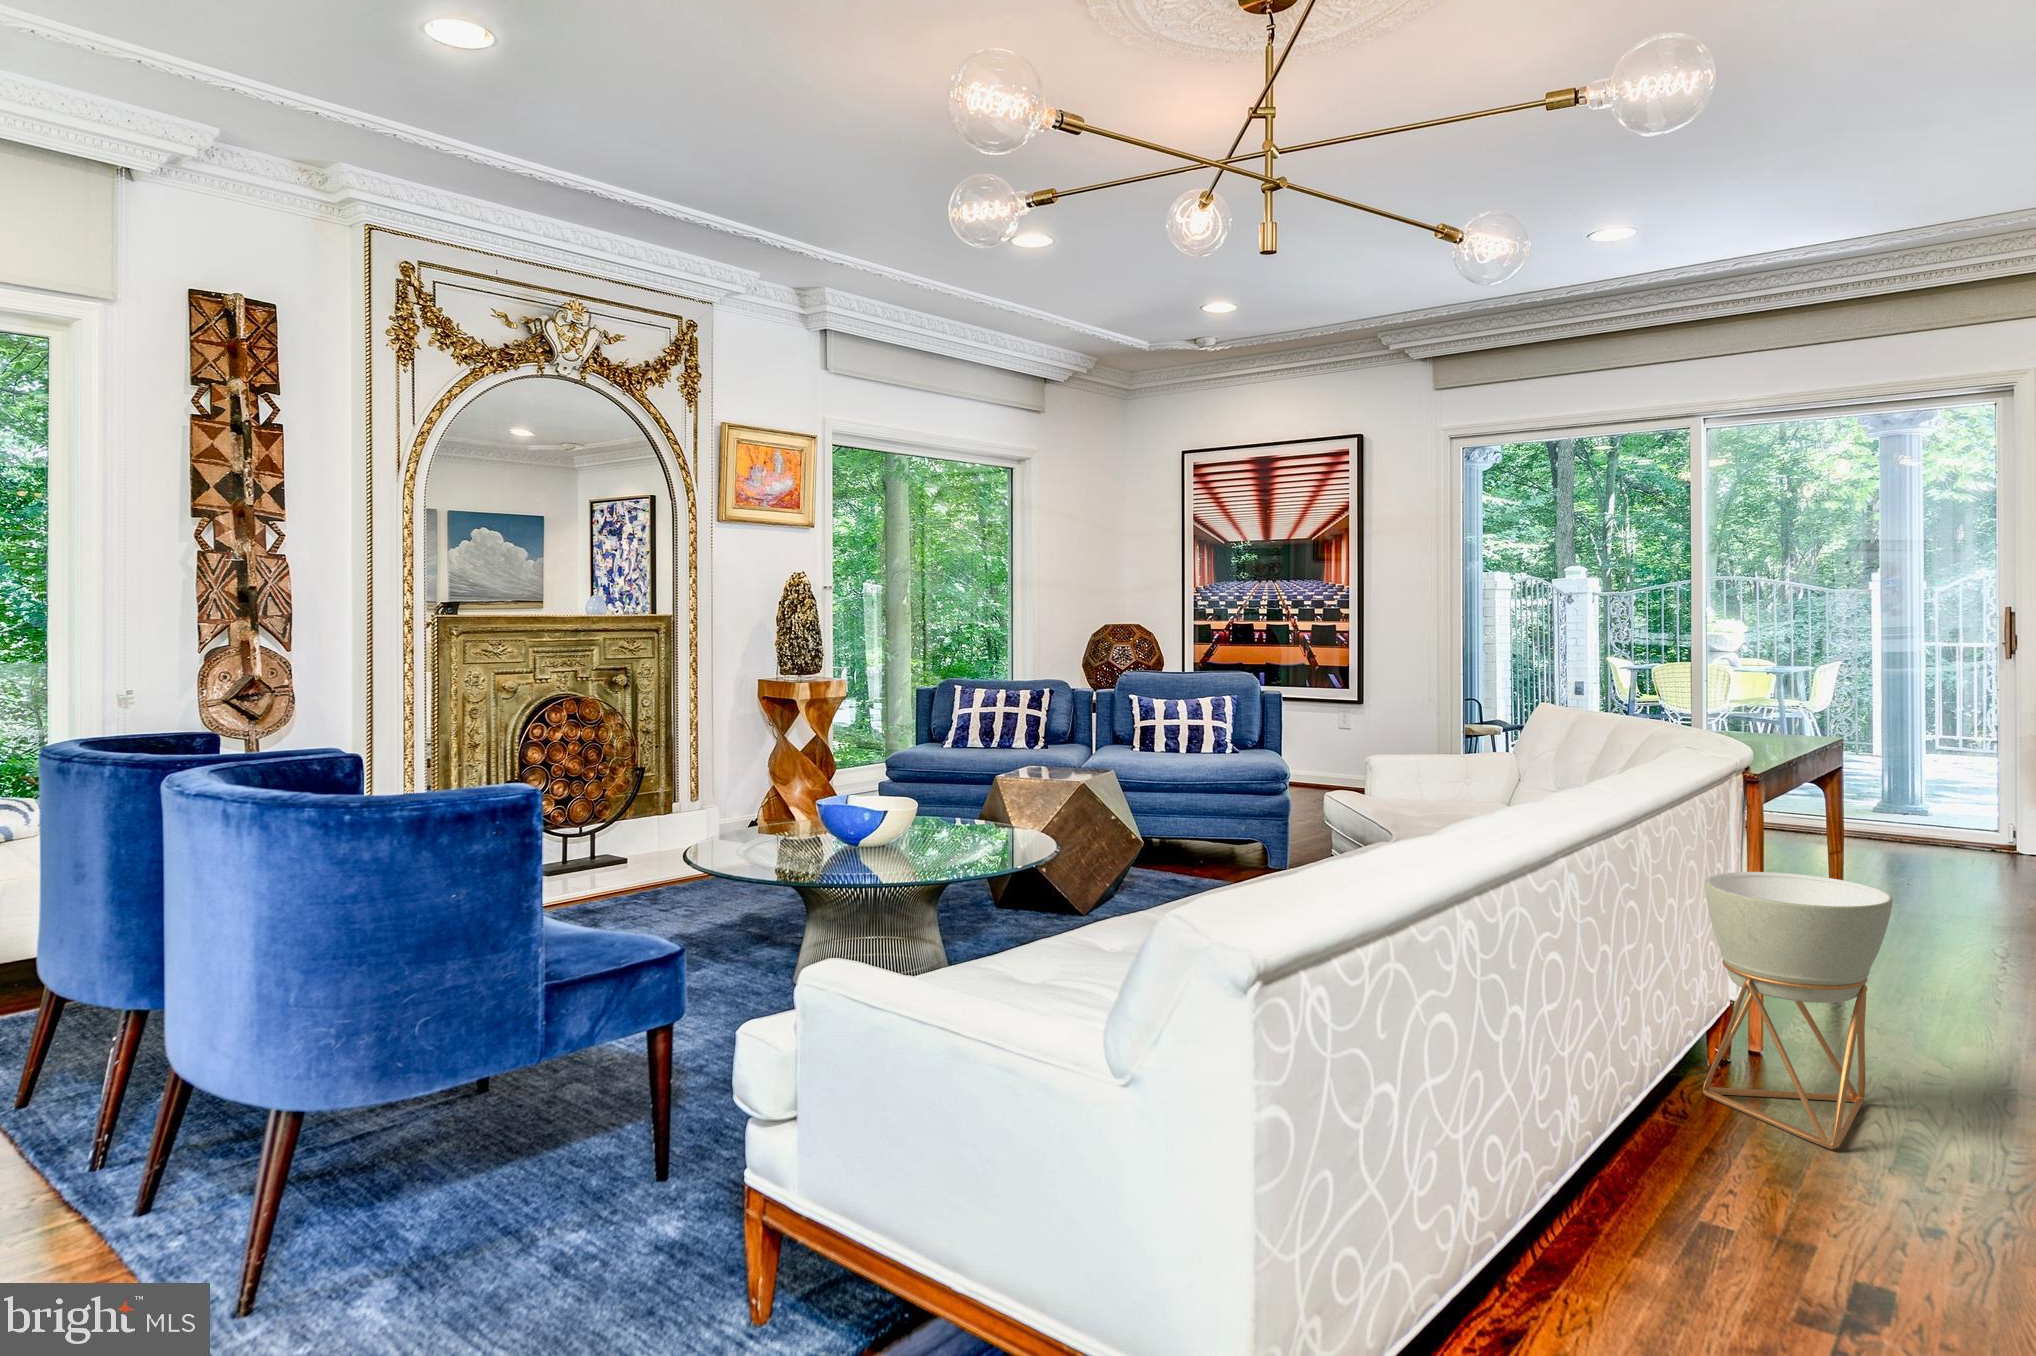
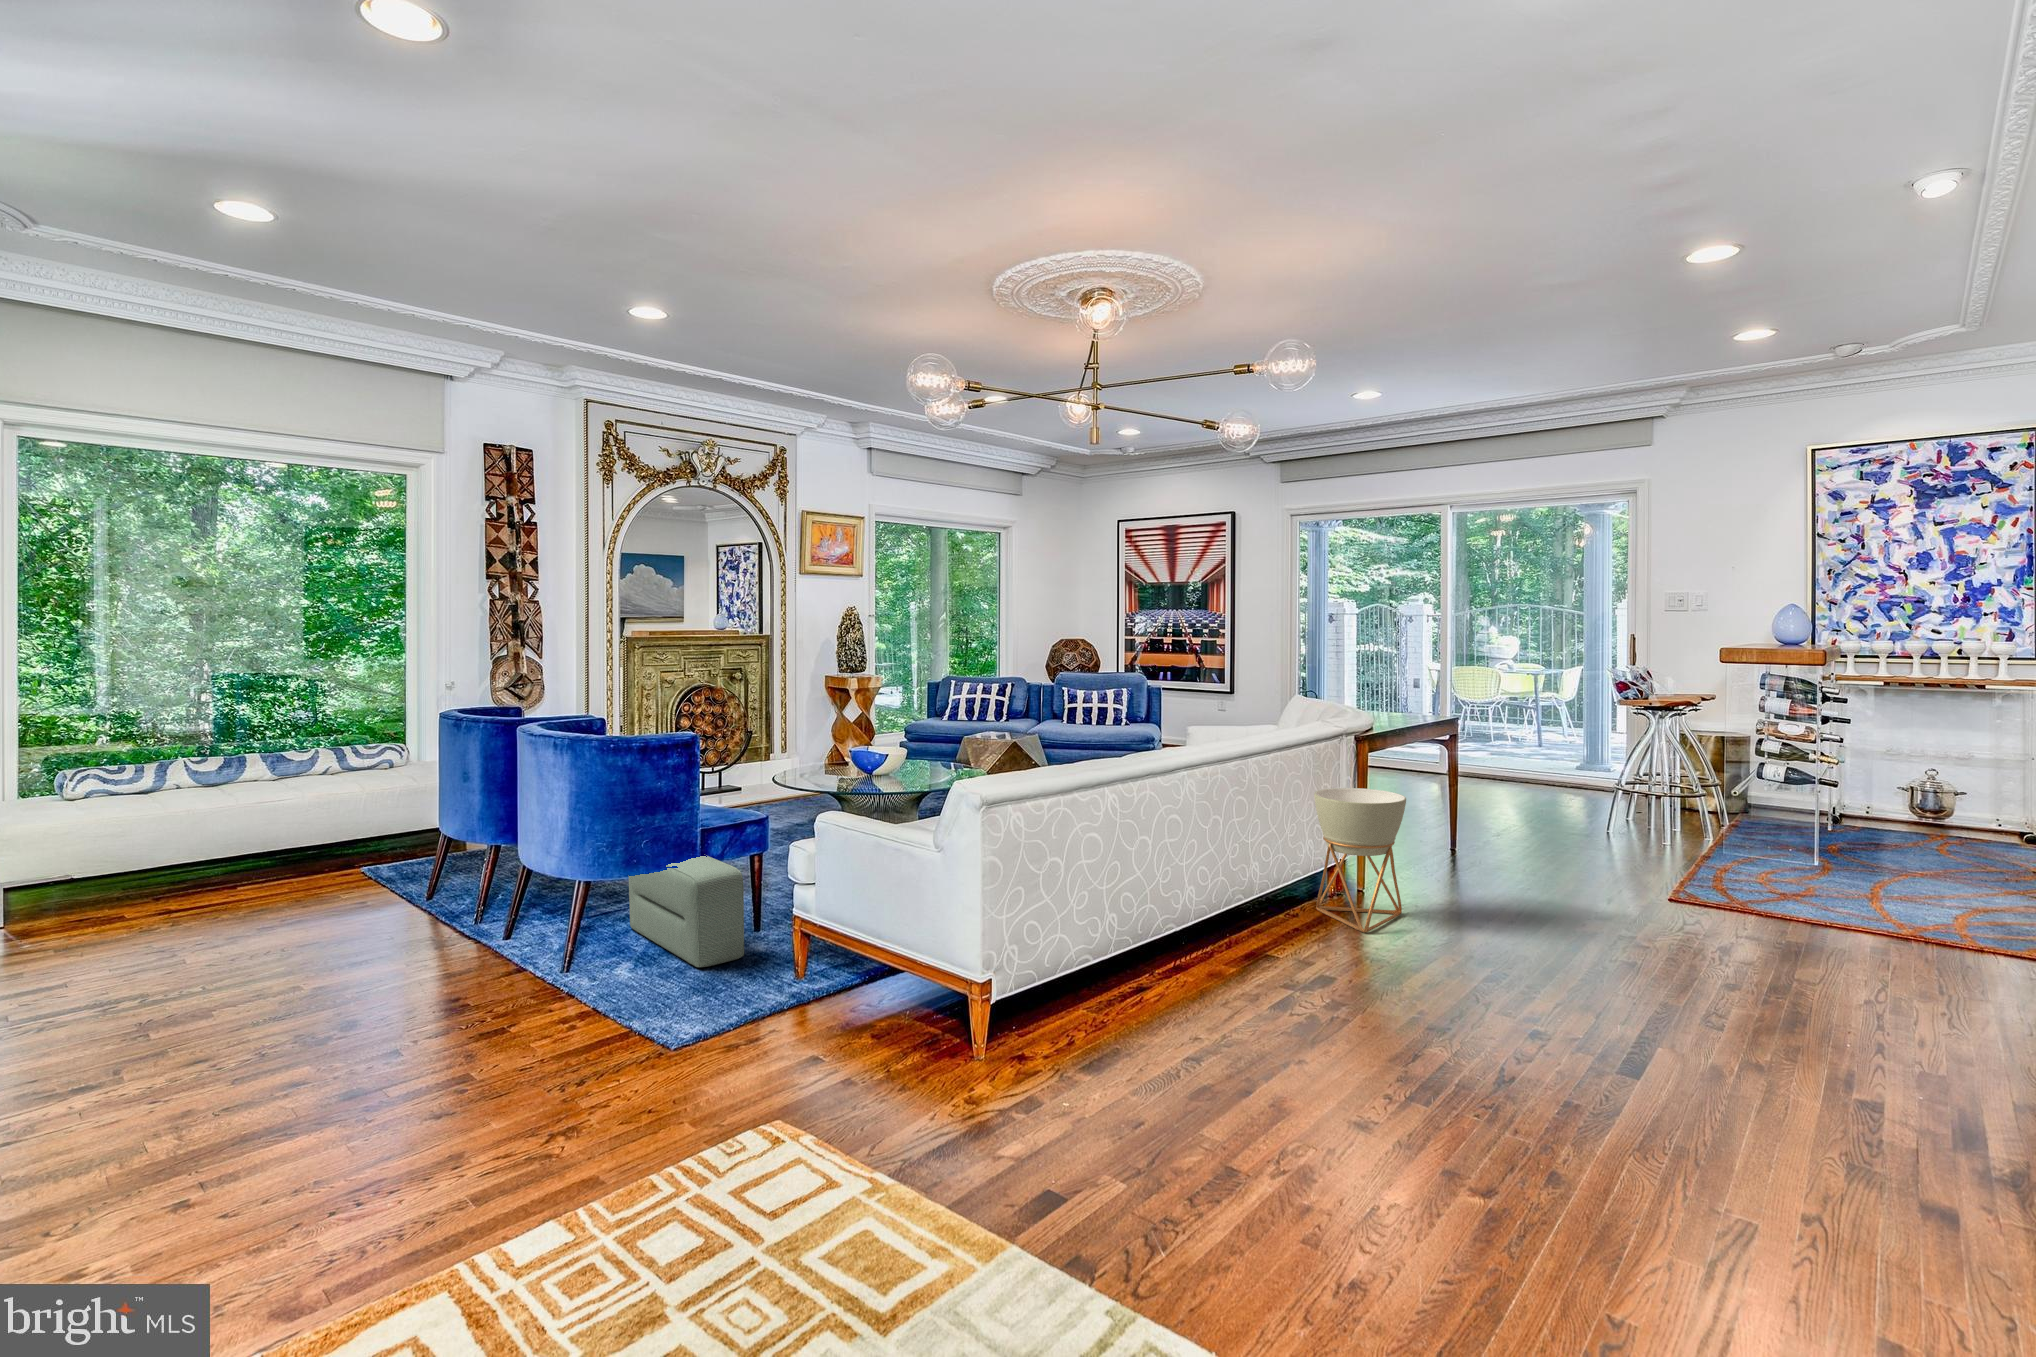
pouf: none [427,999,662,1277] -> present [629,856,744,967]

